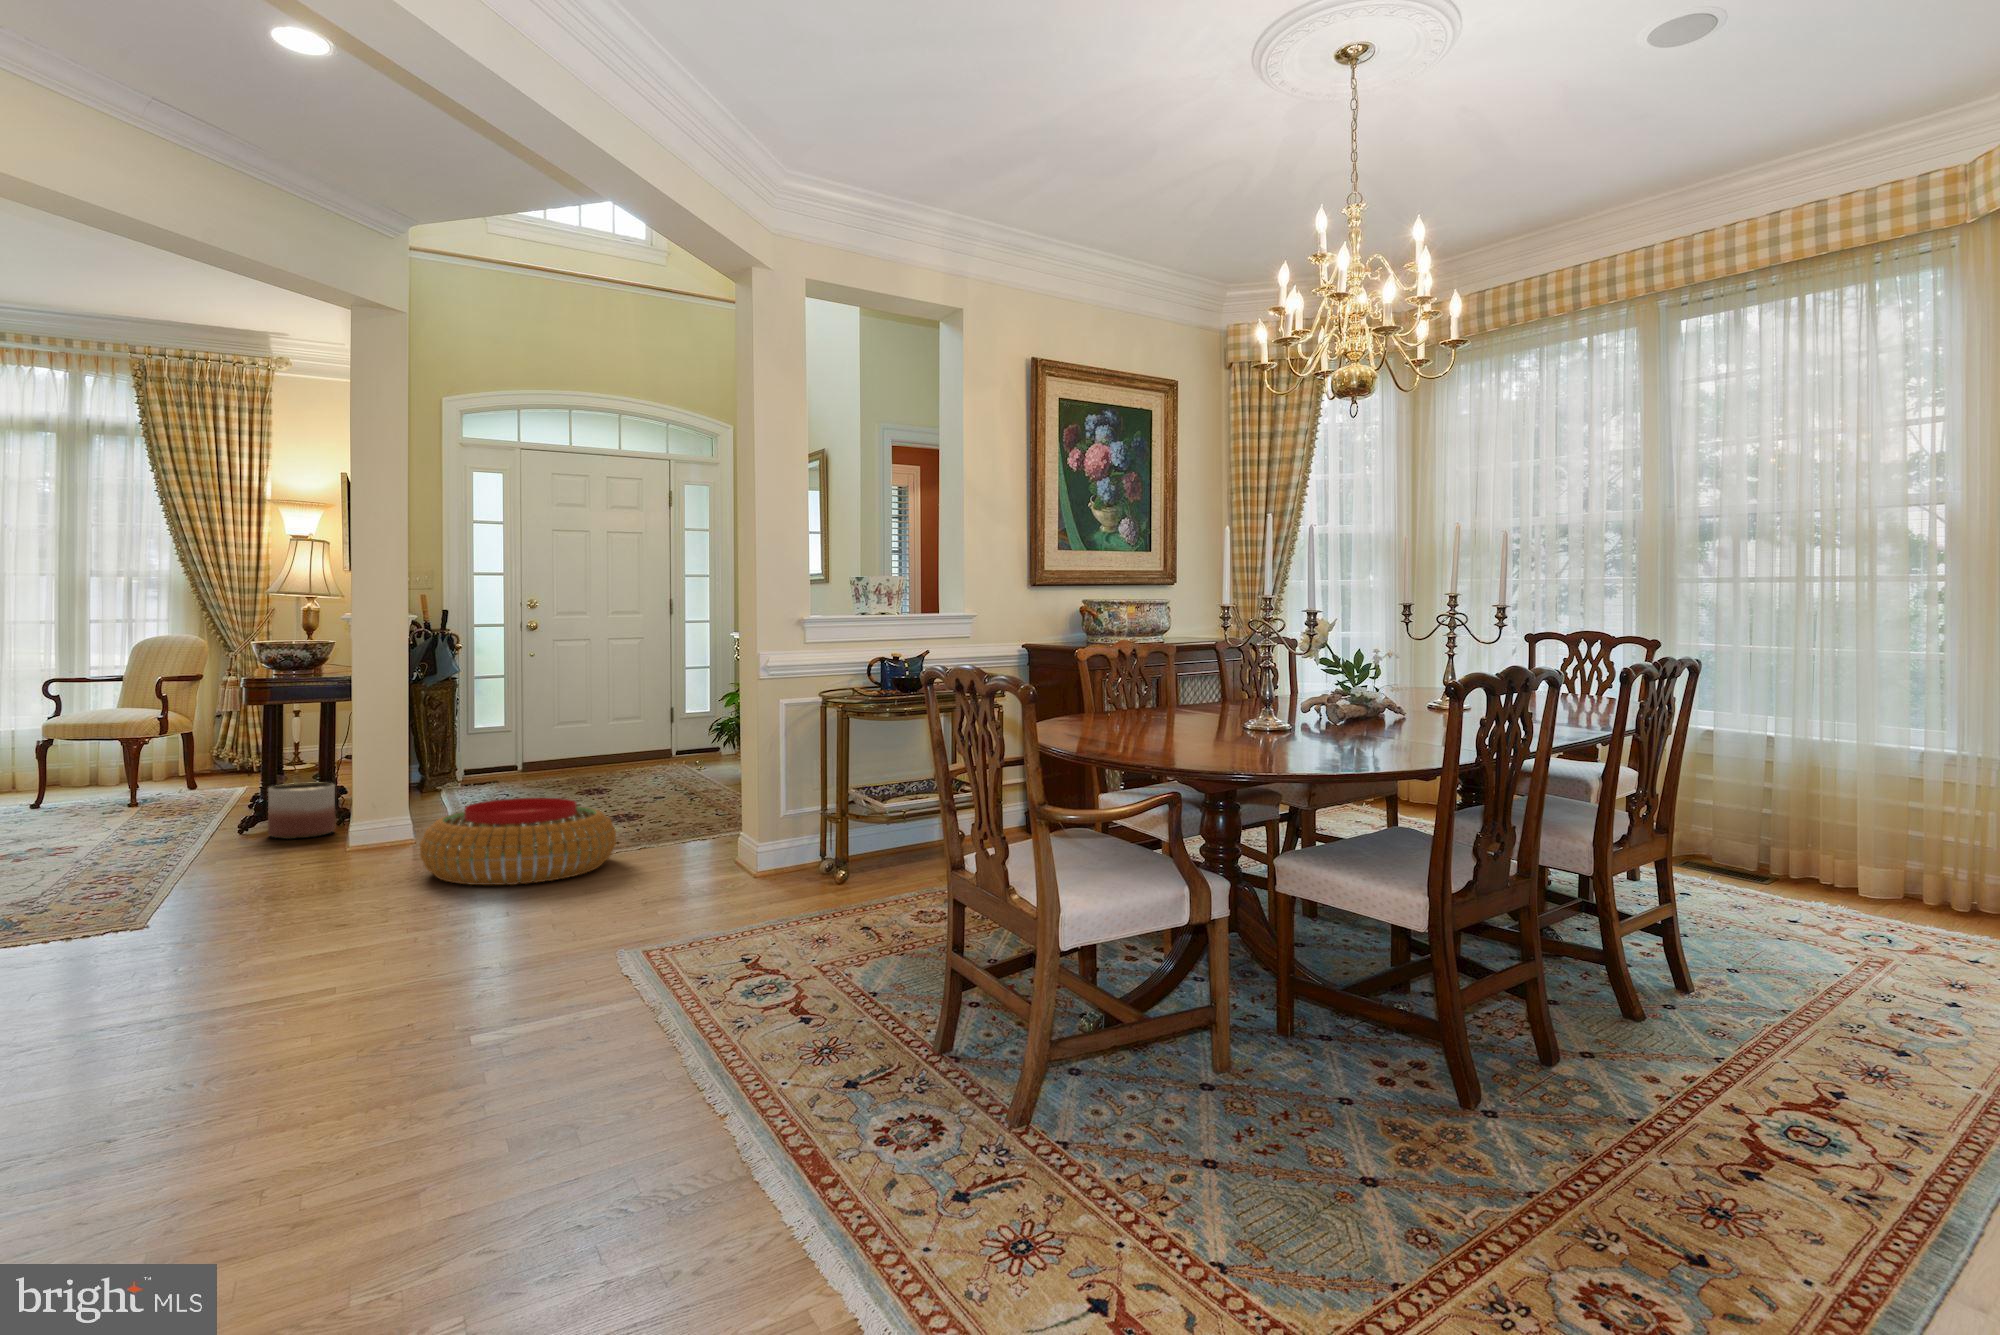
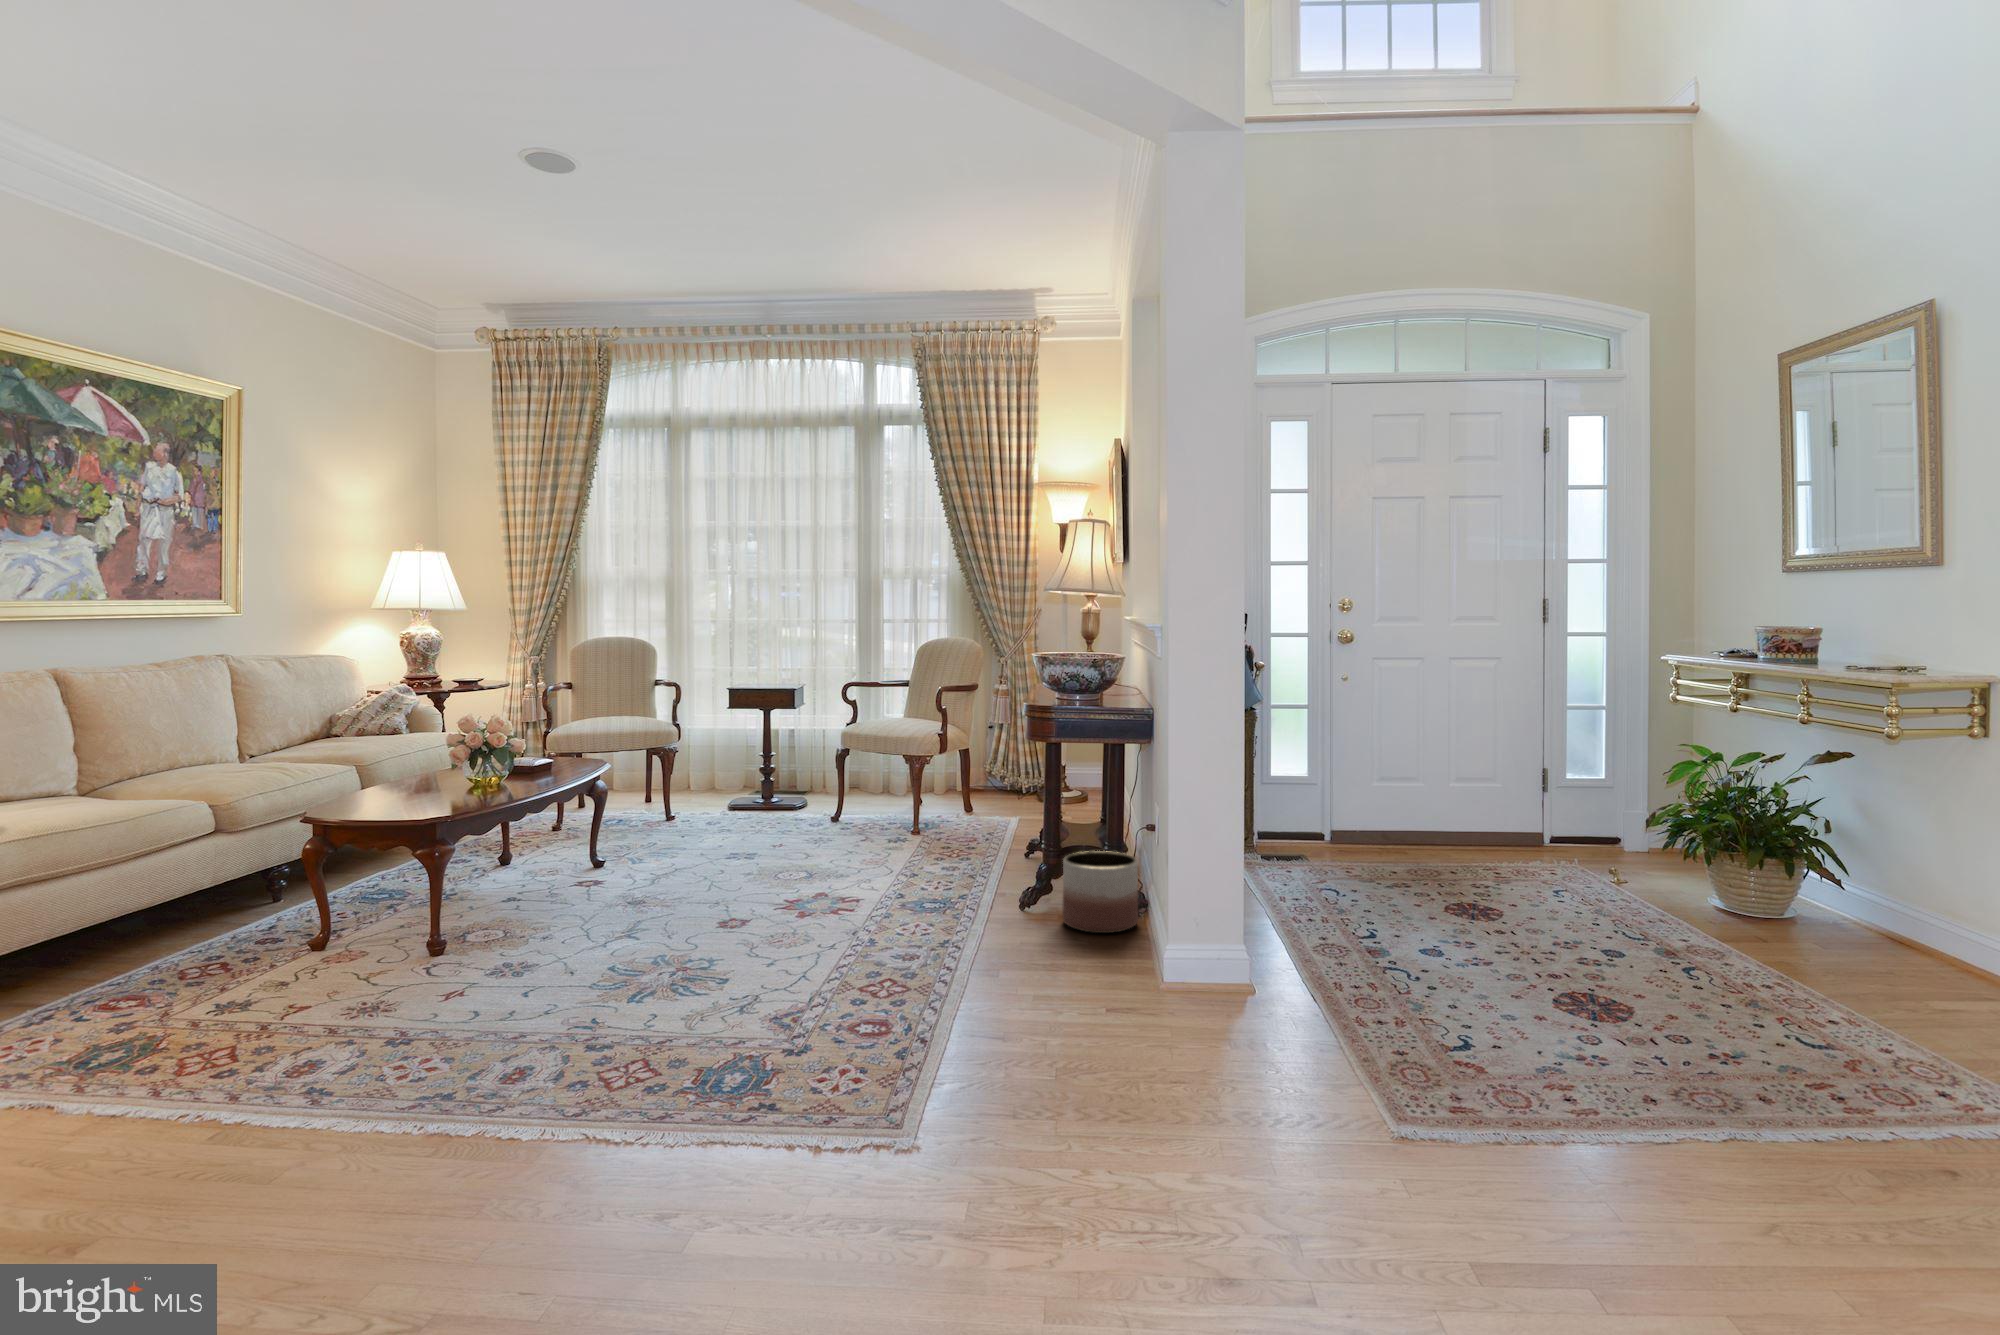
pouf: present [420,798,616,885] -> none [1303,951,1655,1158]

